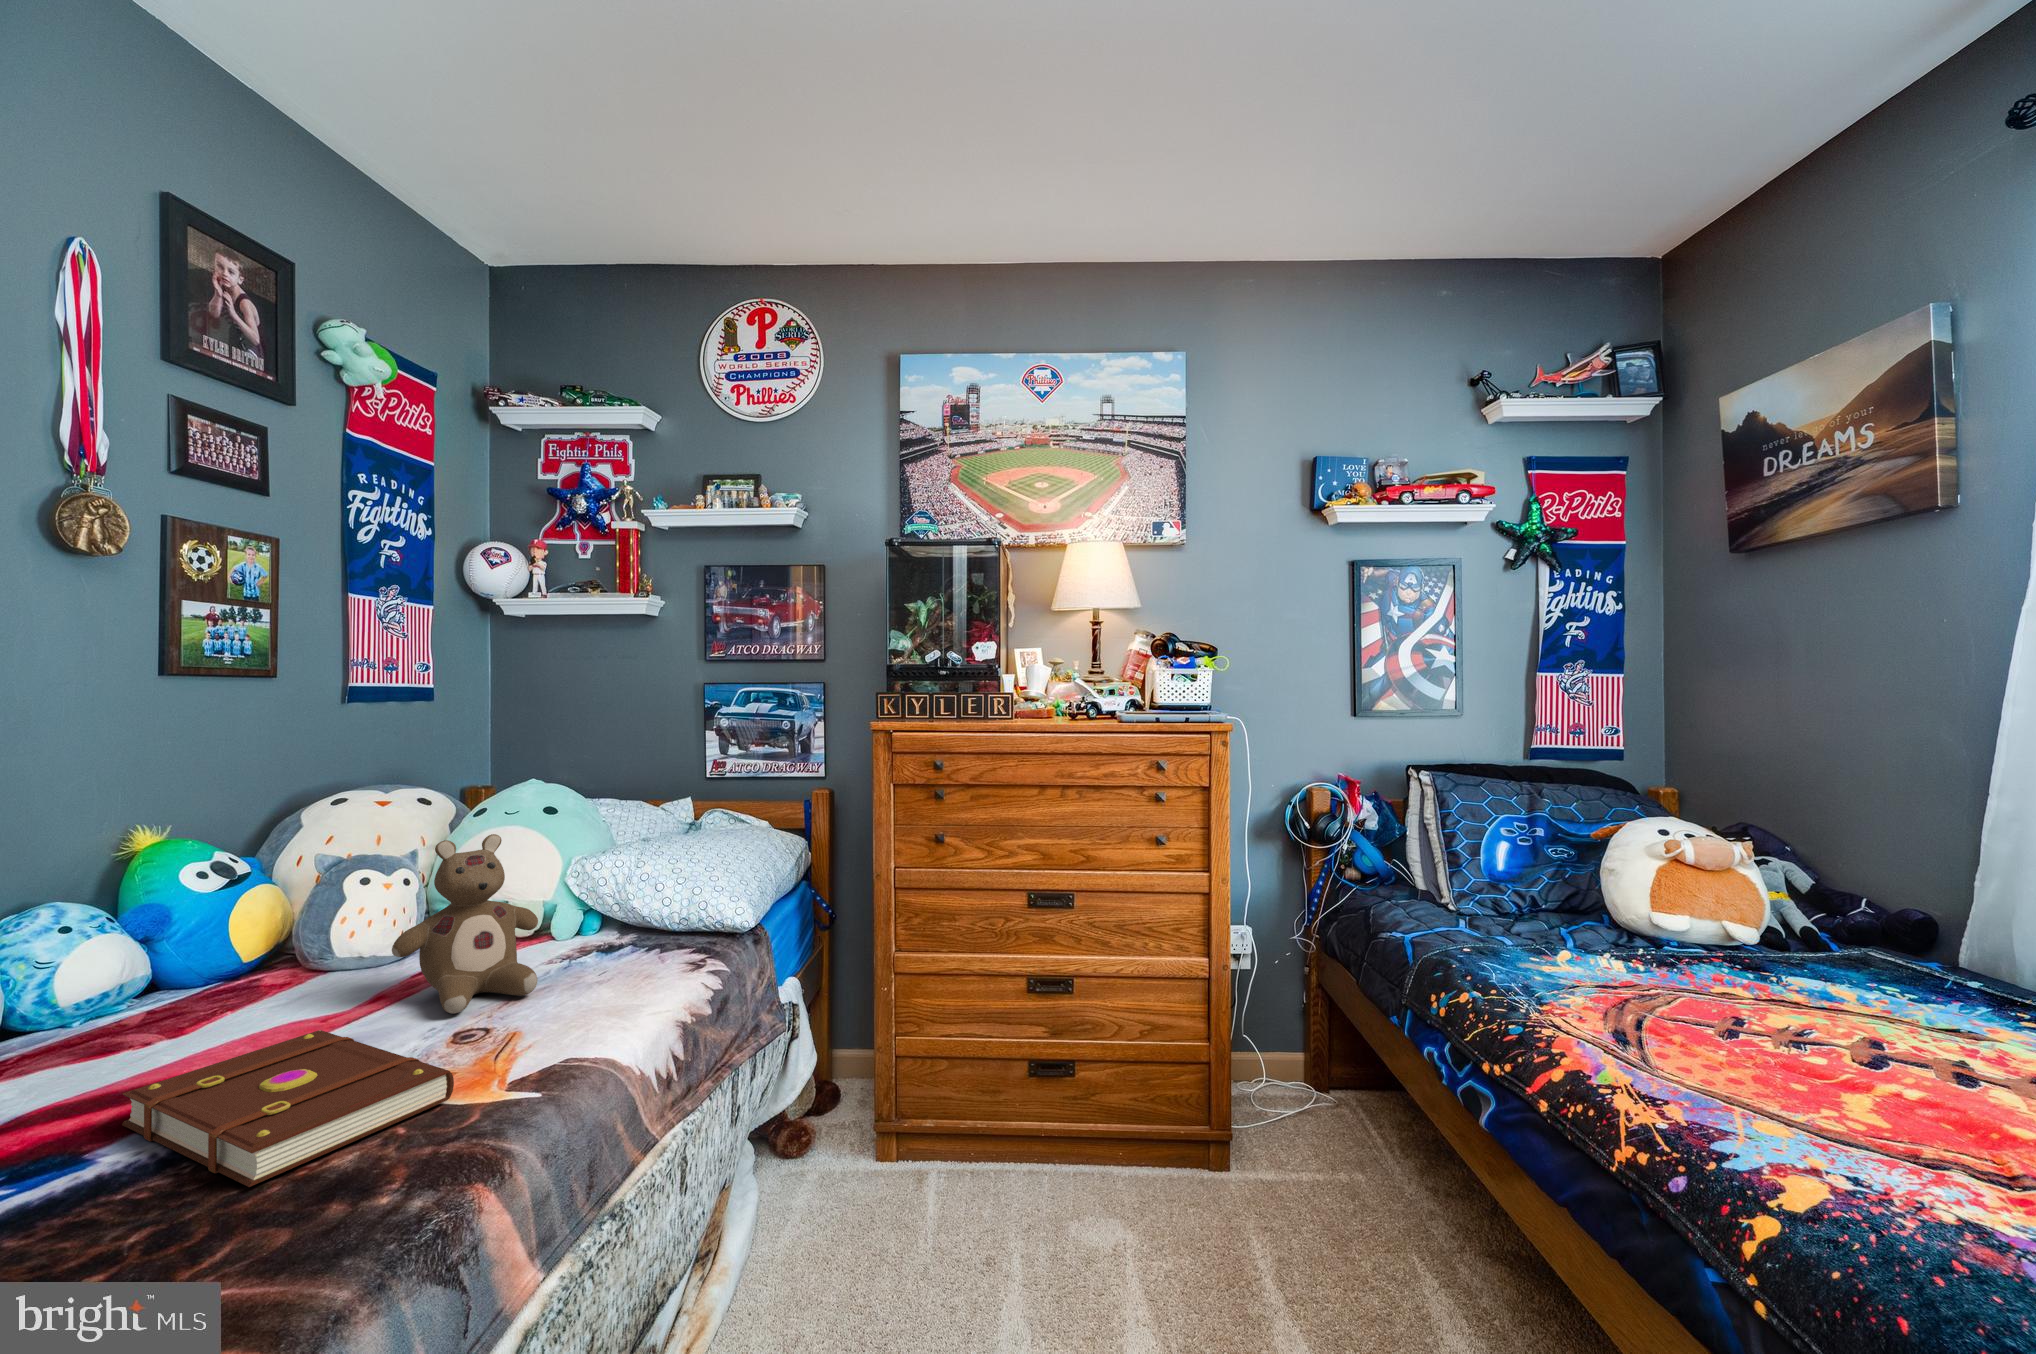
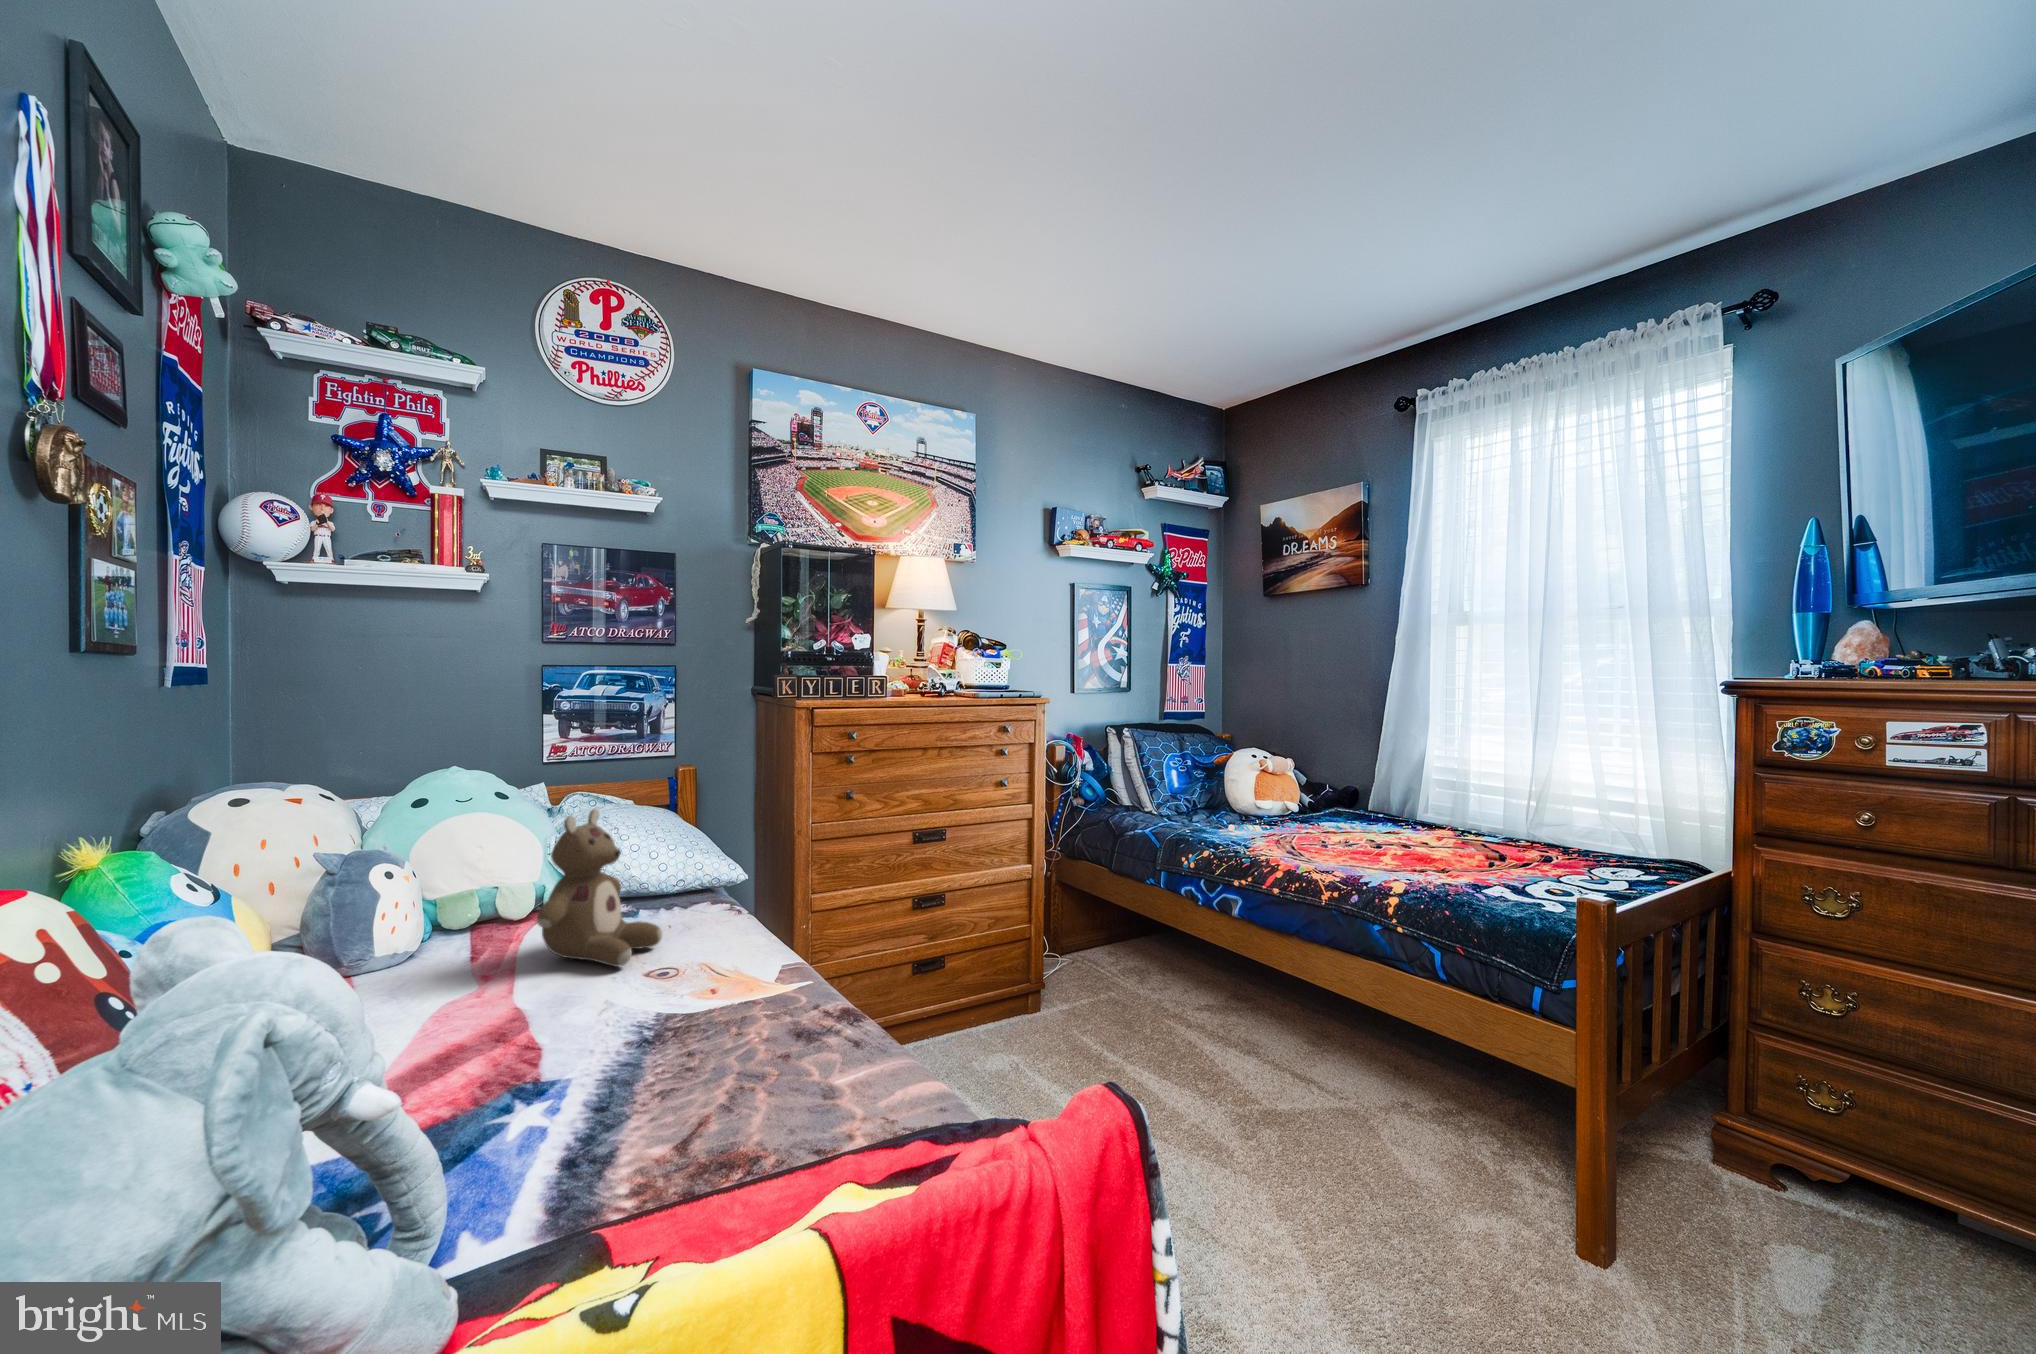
book: present [122,1030,454,1187] -> none [511,976,768,1075]

